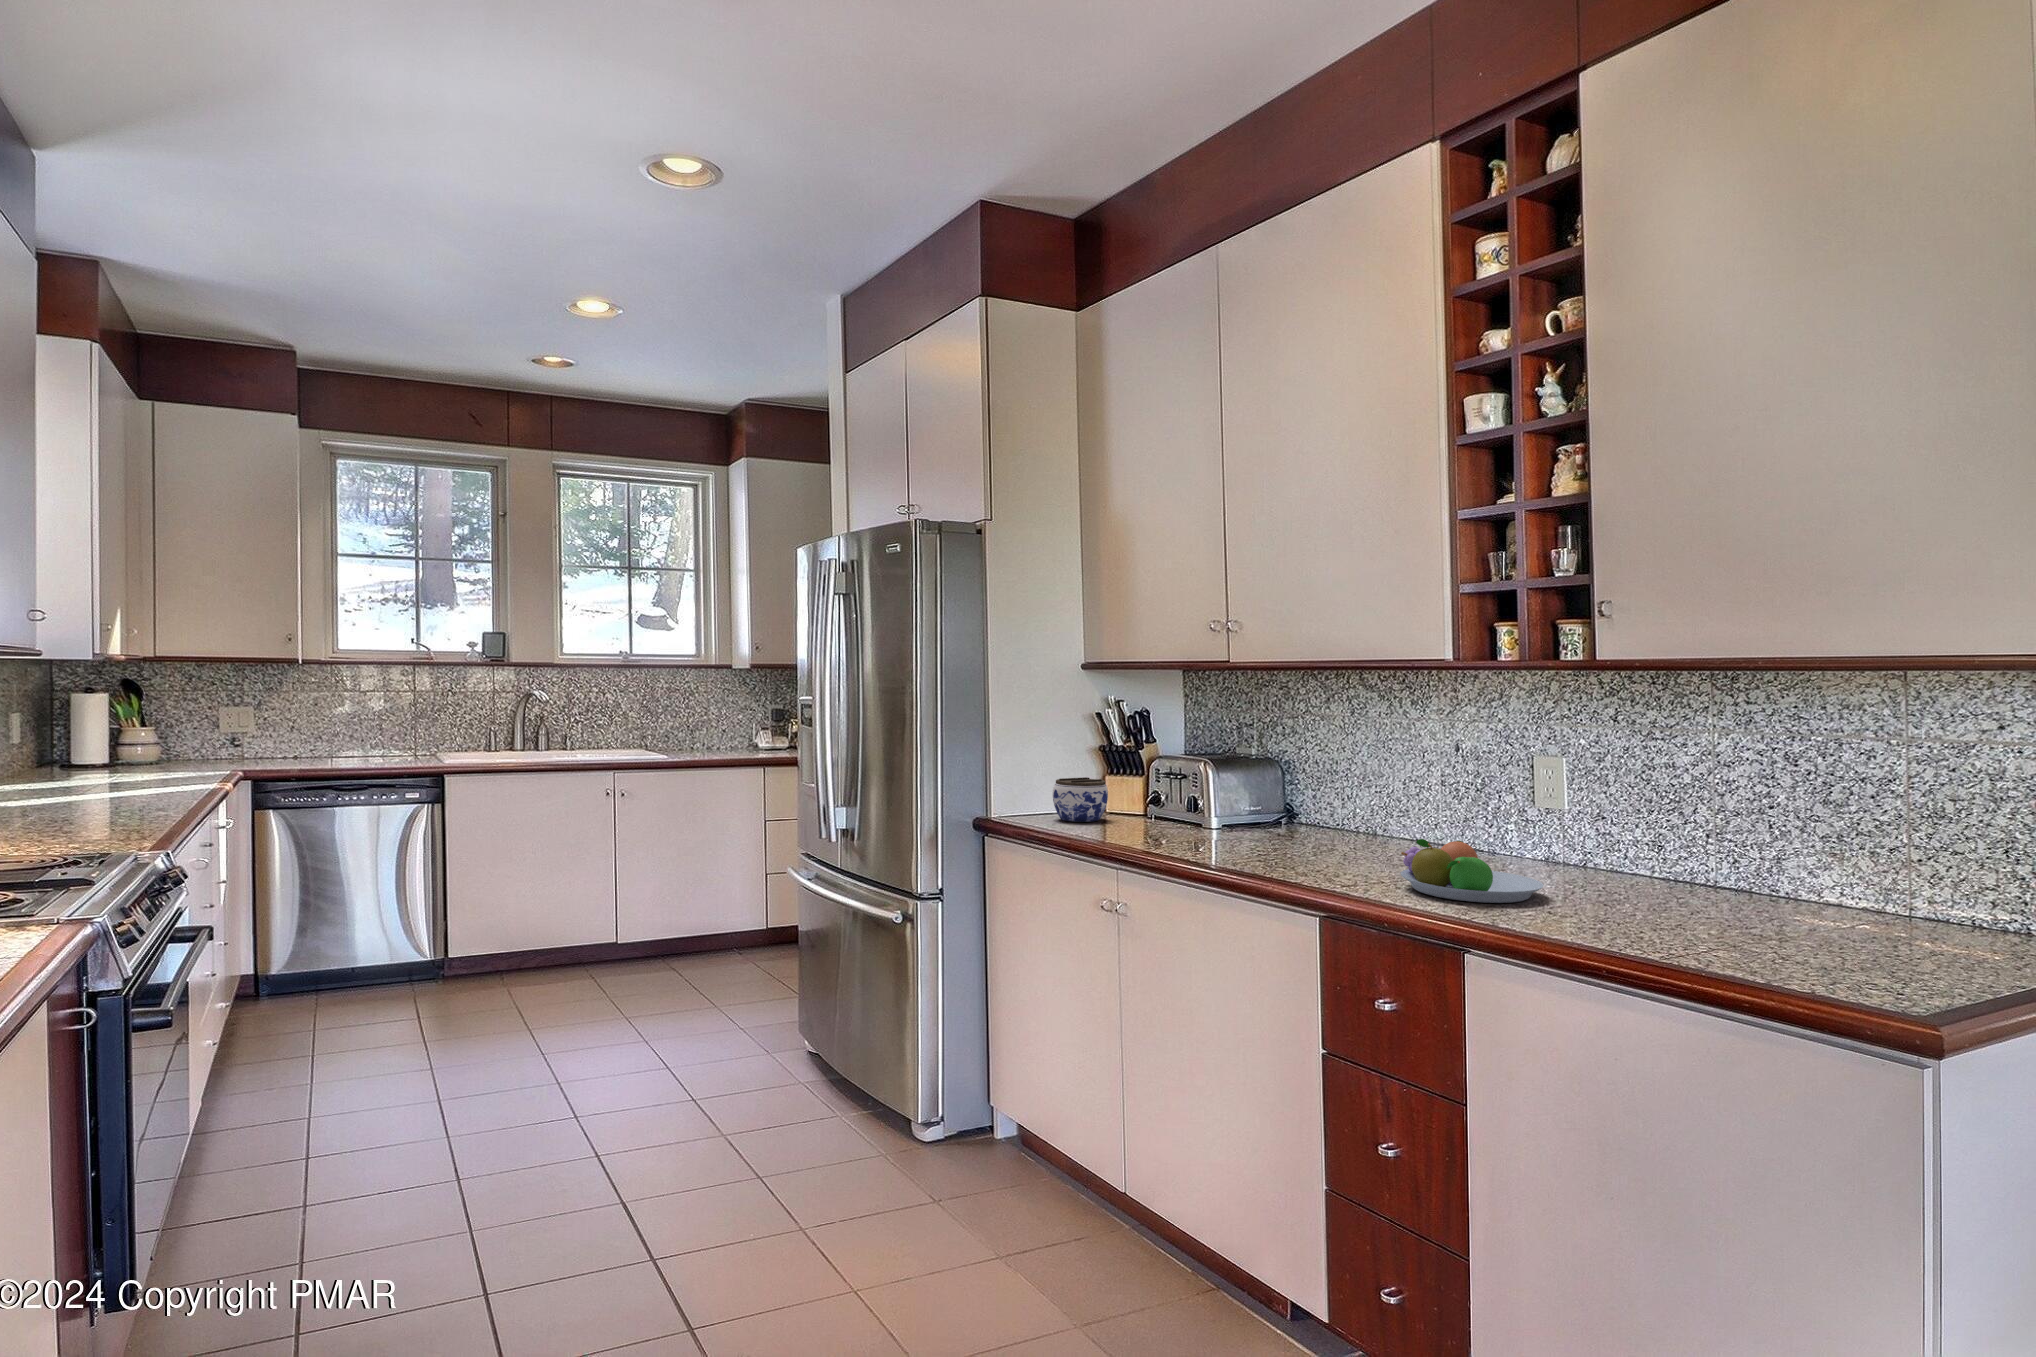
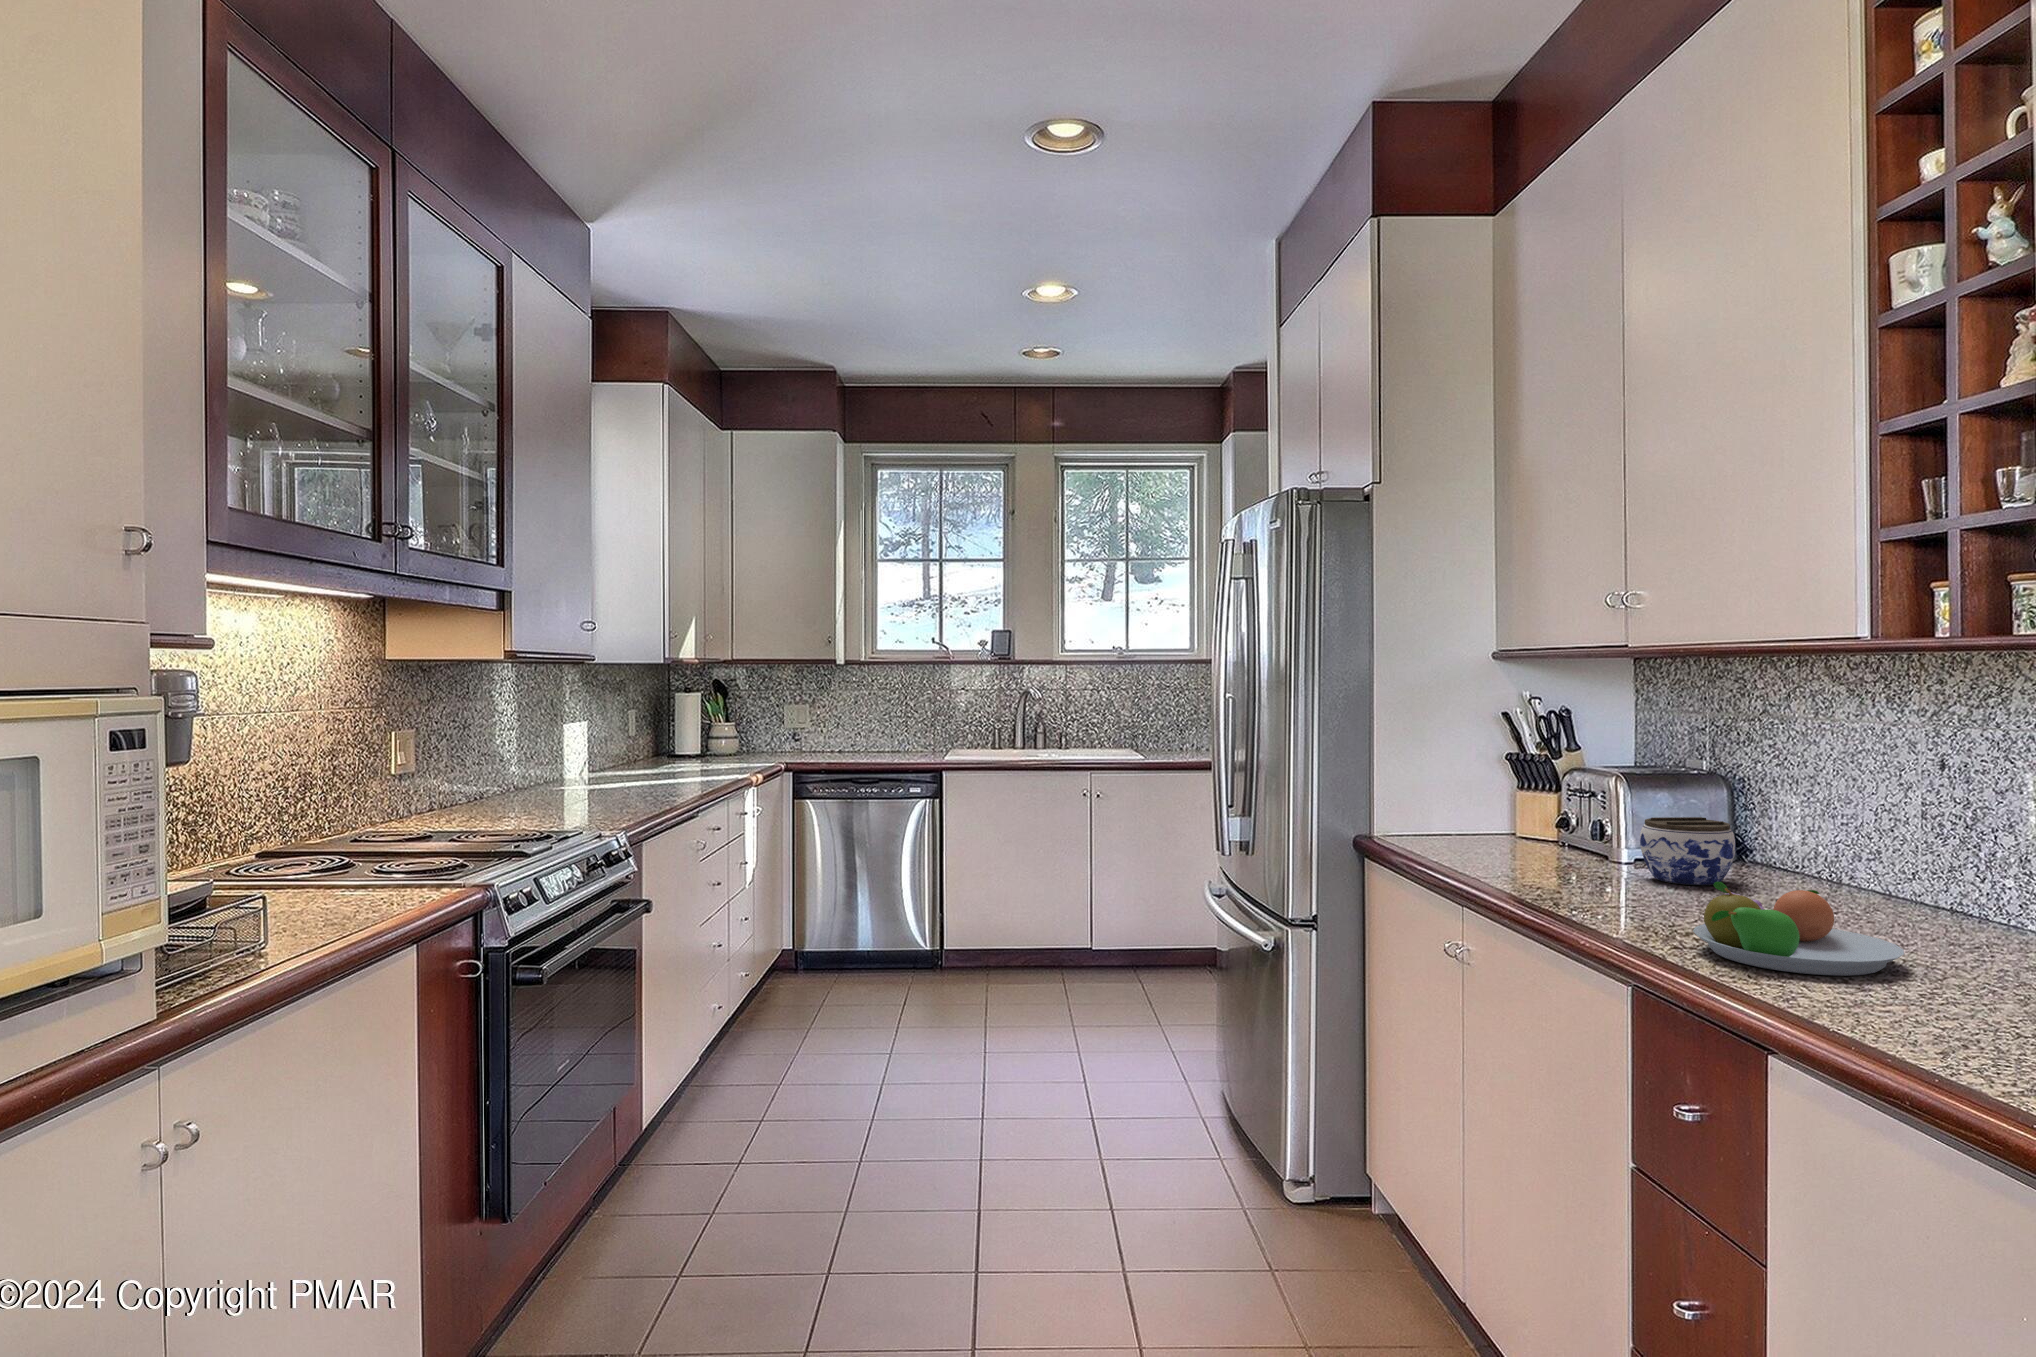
jar: present [1053,777,1108,822] -> present [1640,817,1736,885]

